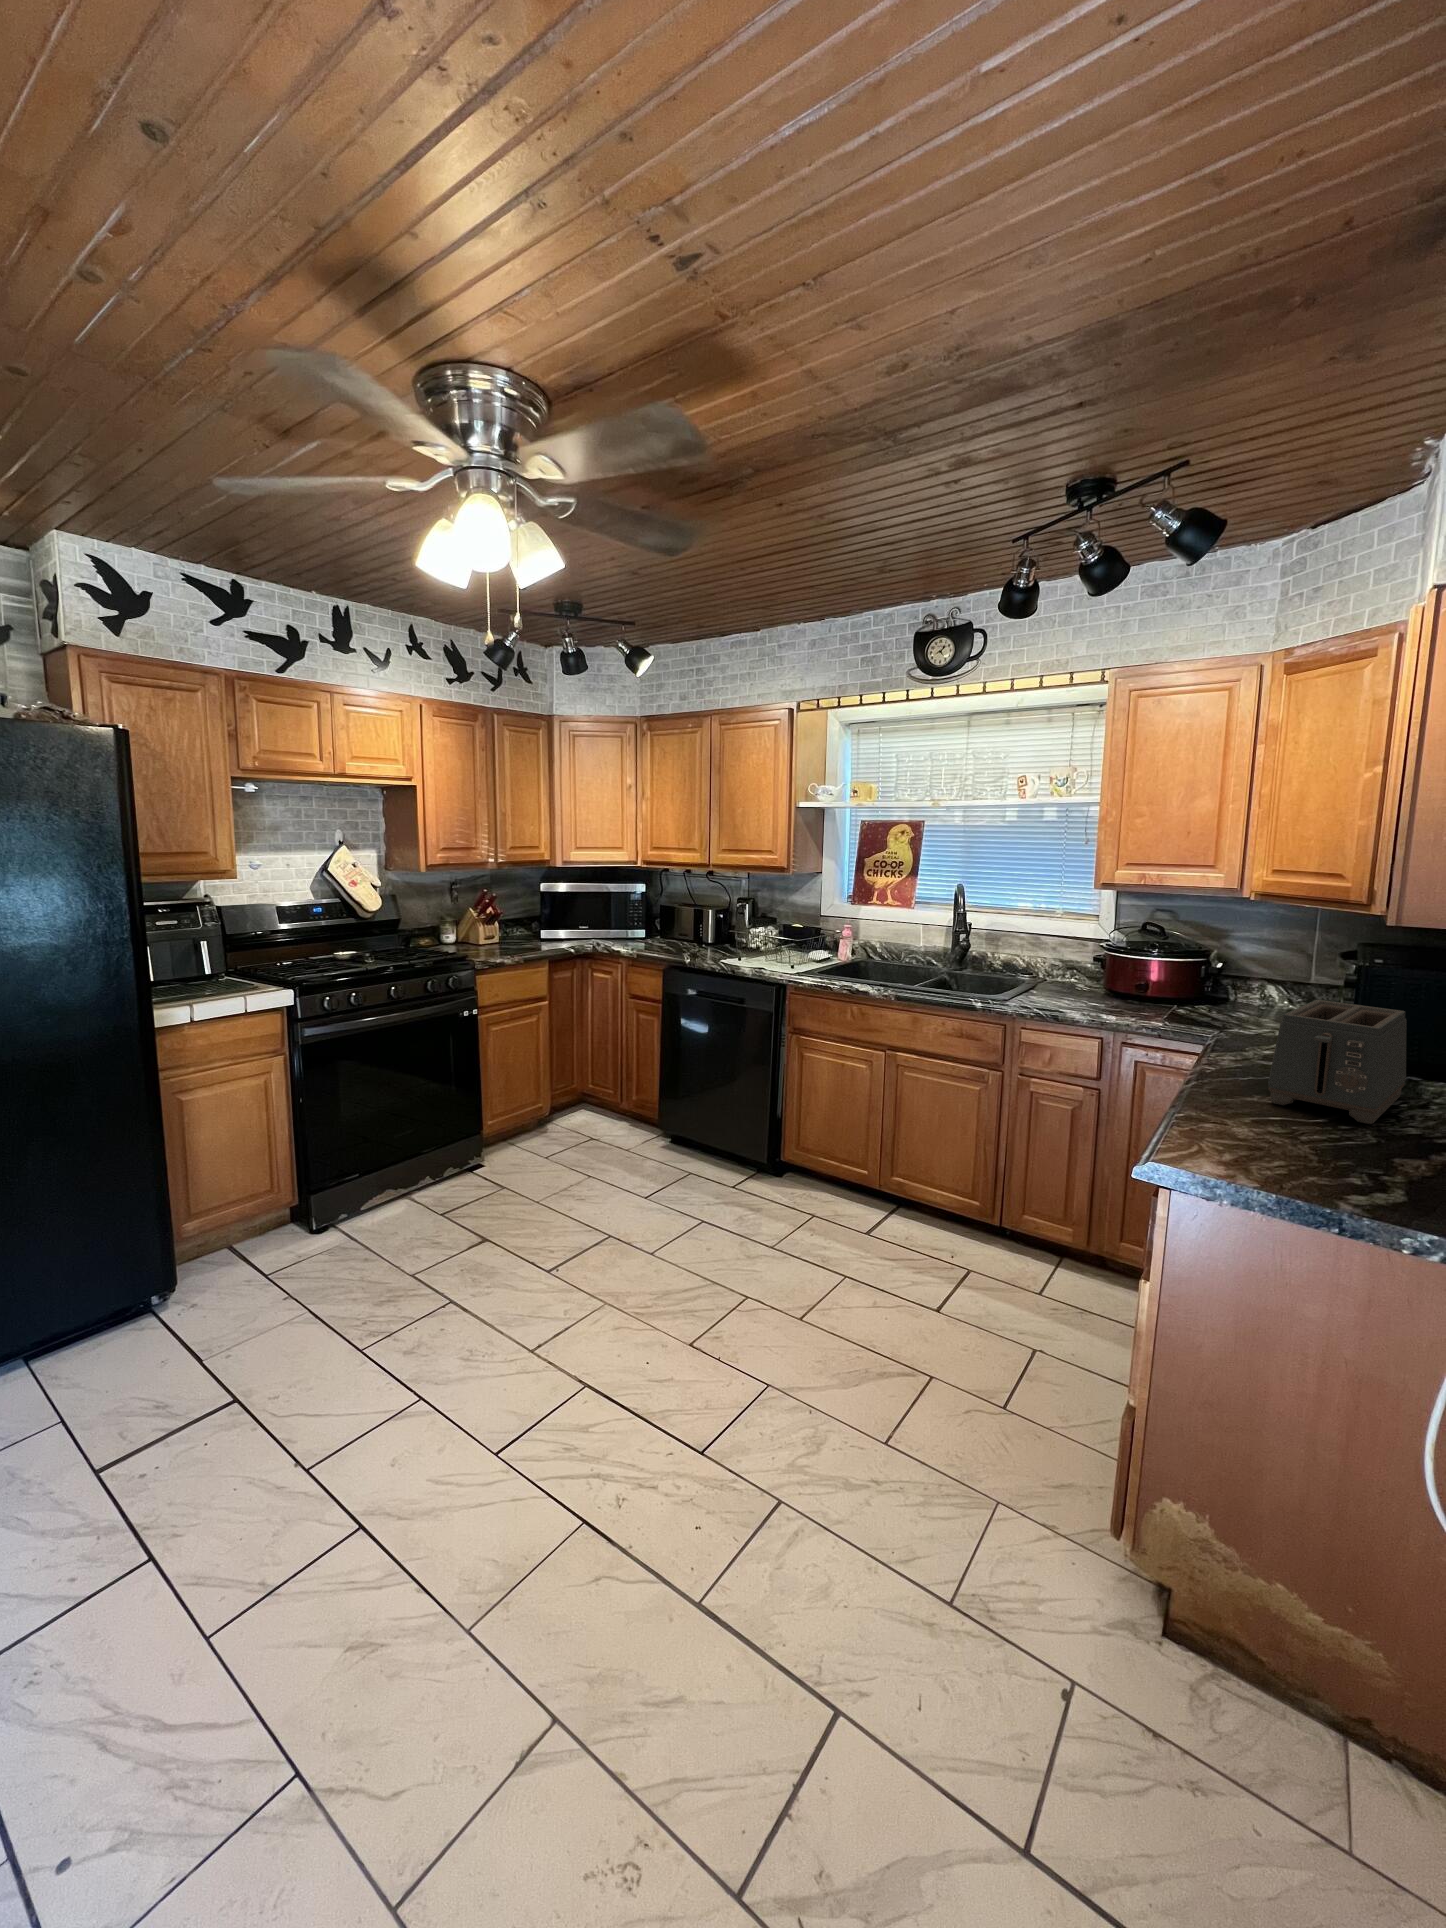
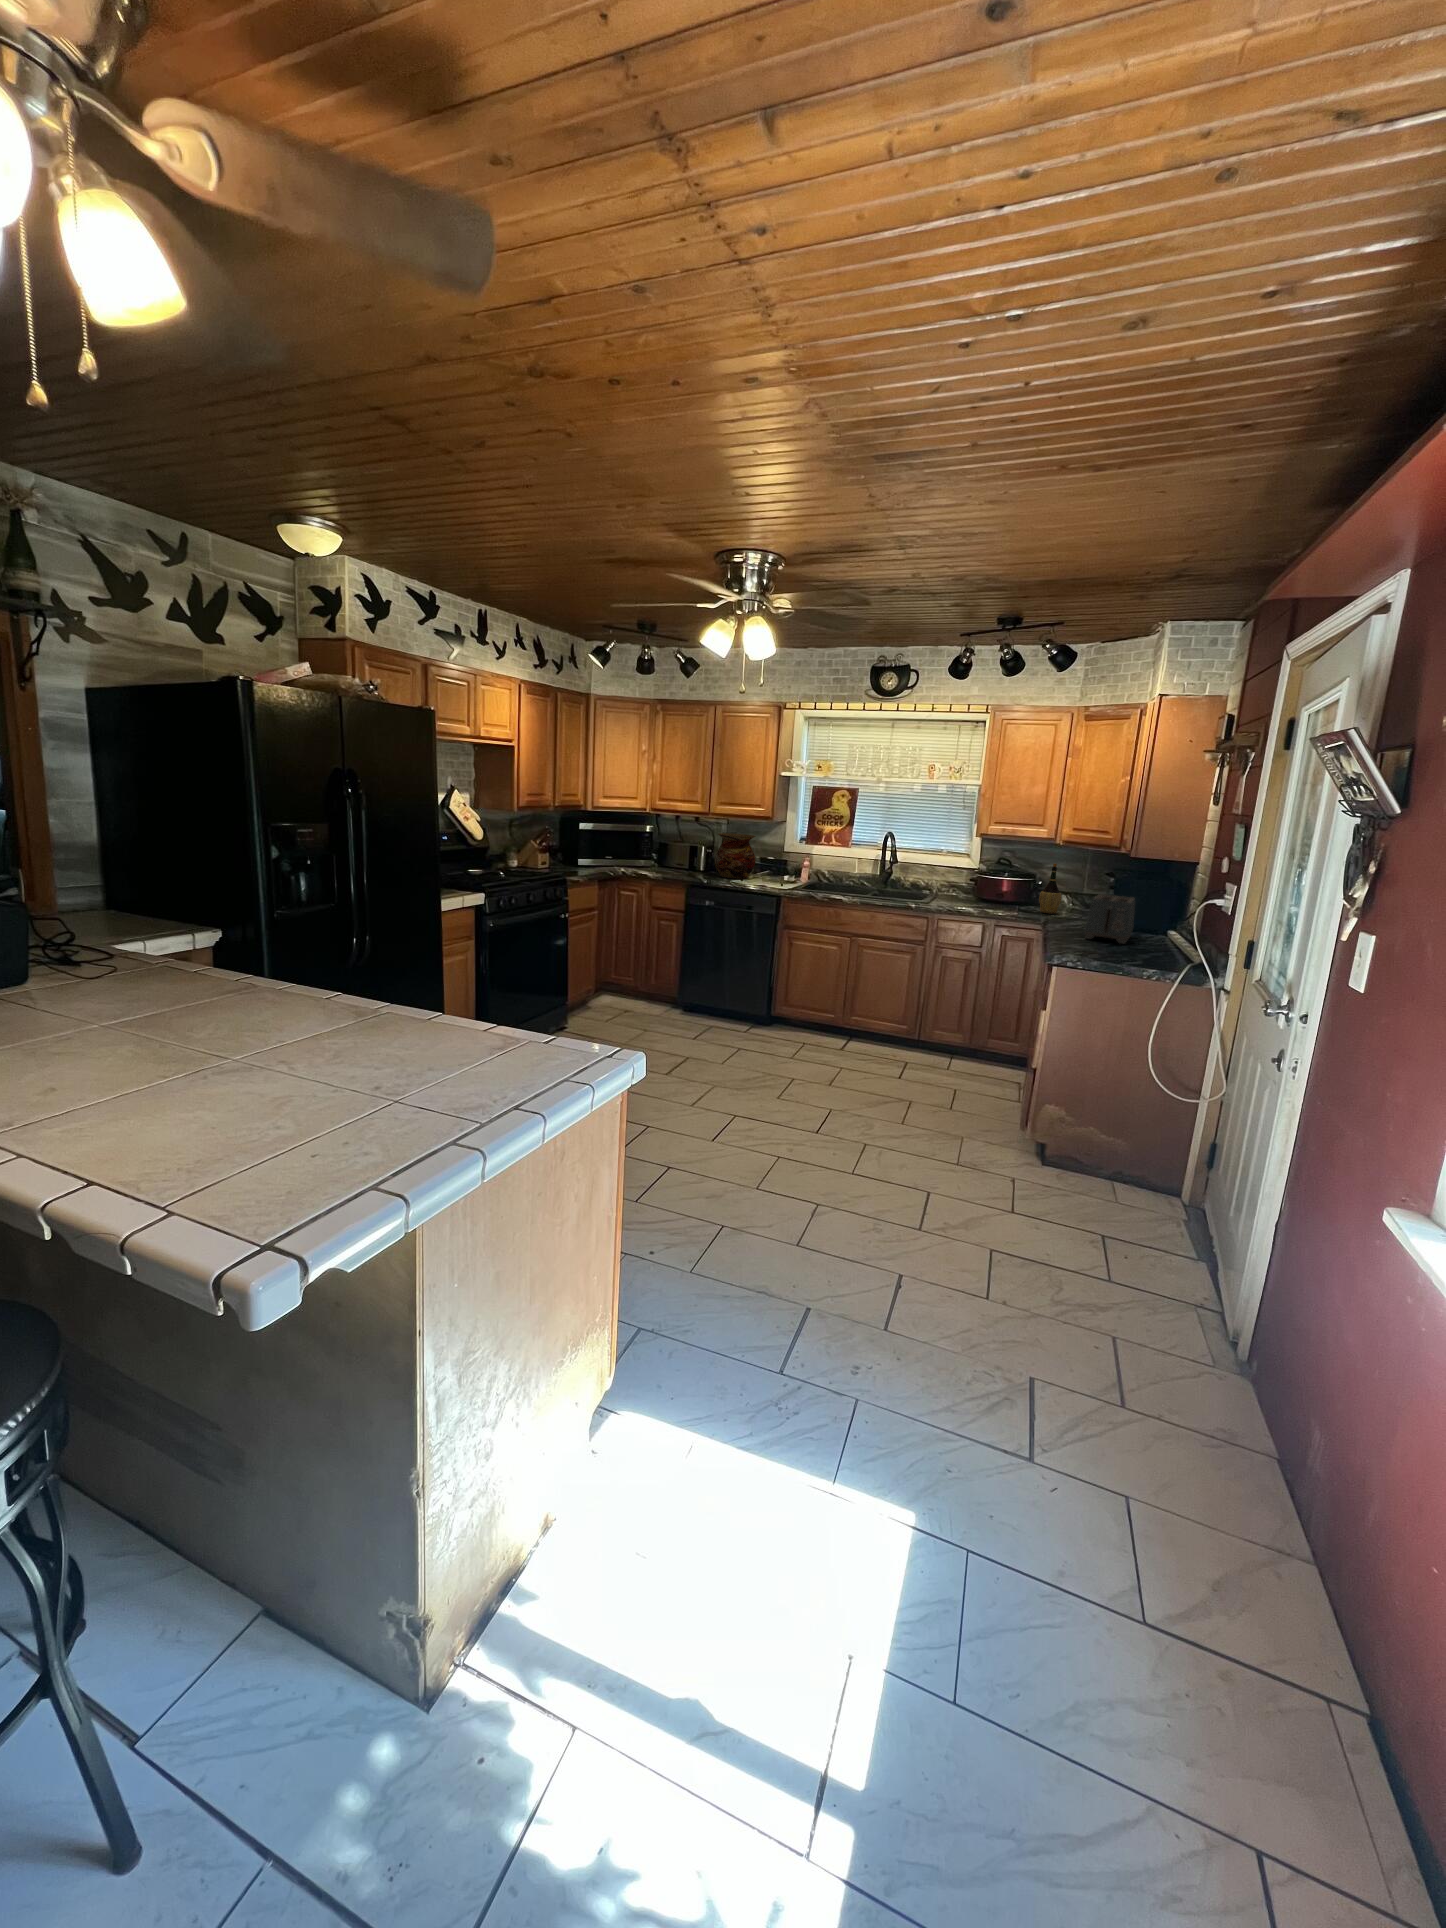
vase: none [703,893,762,958] -> present [715,833,755,879]
wine bottle: none [1210,932,1256,1028] -> present [1039,864,1061,914]

